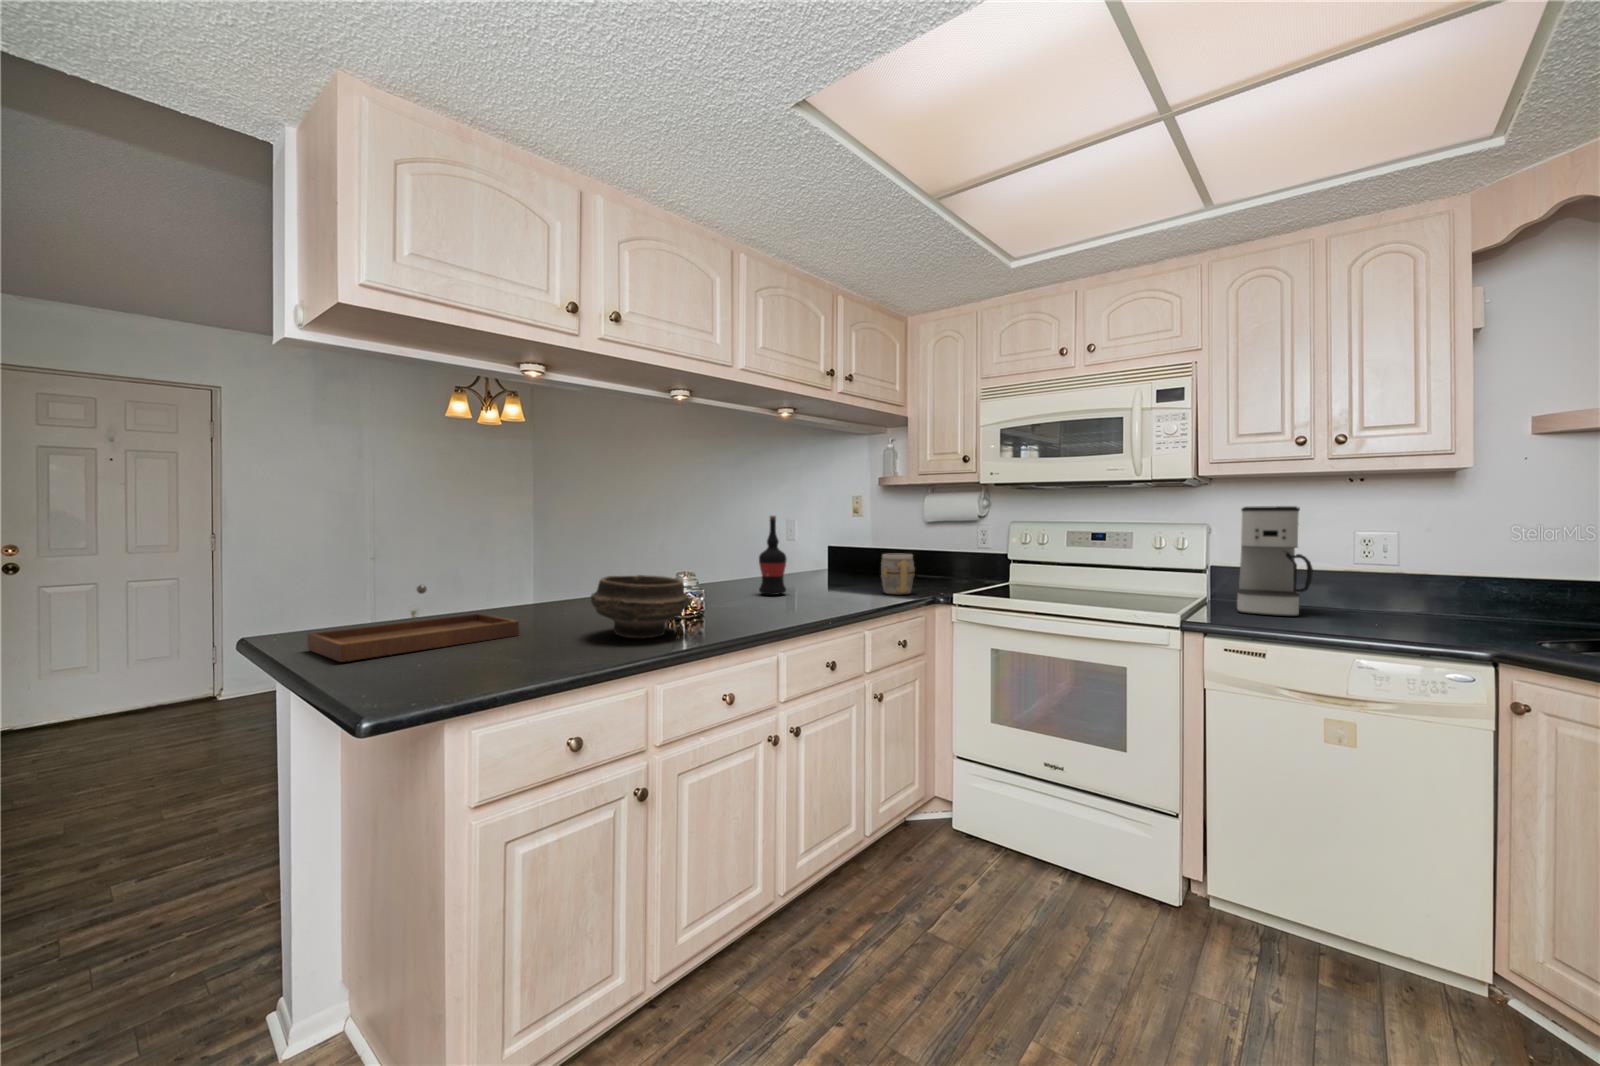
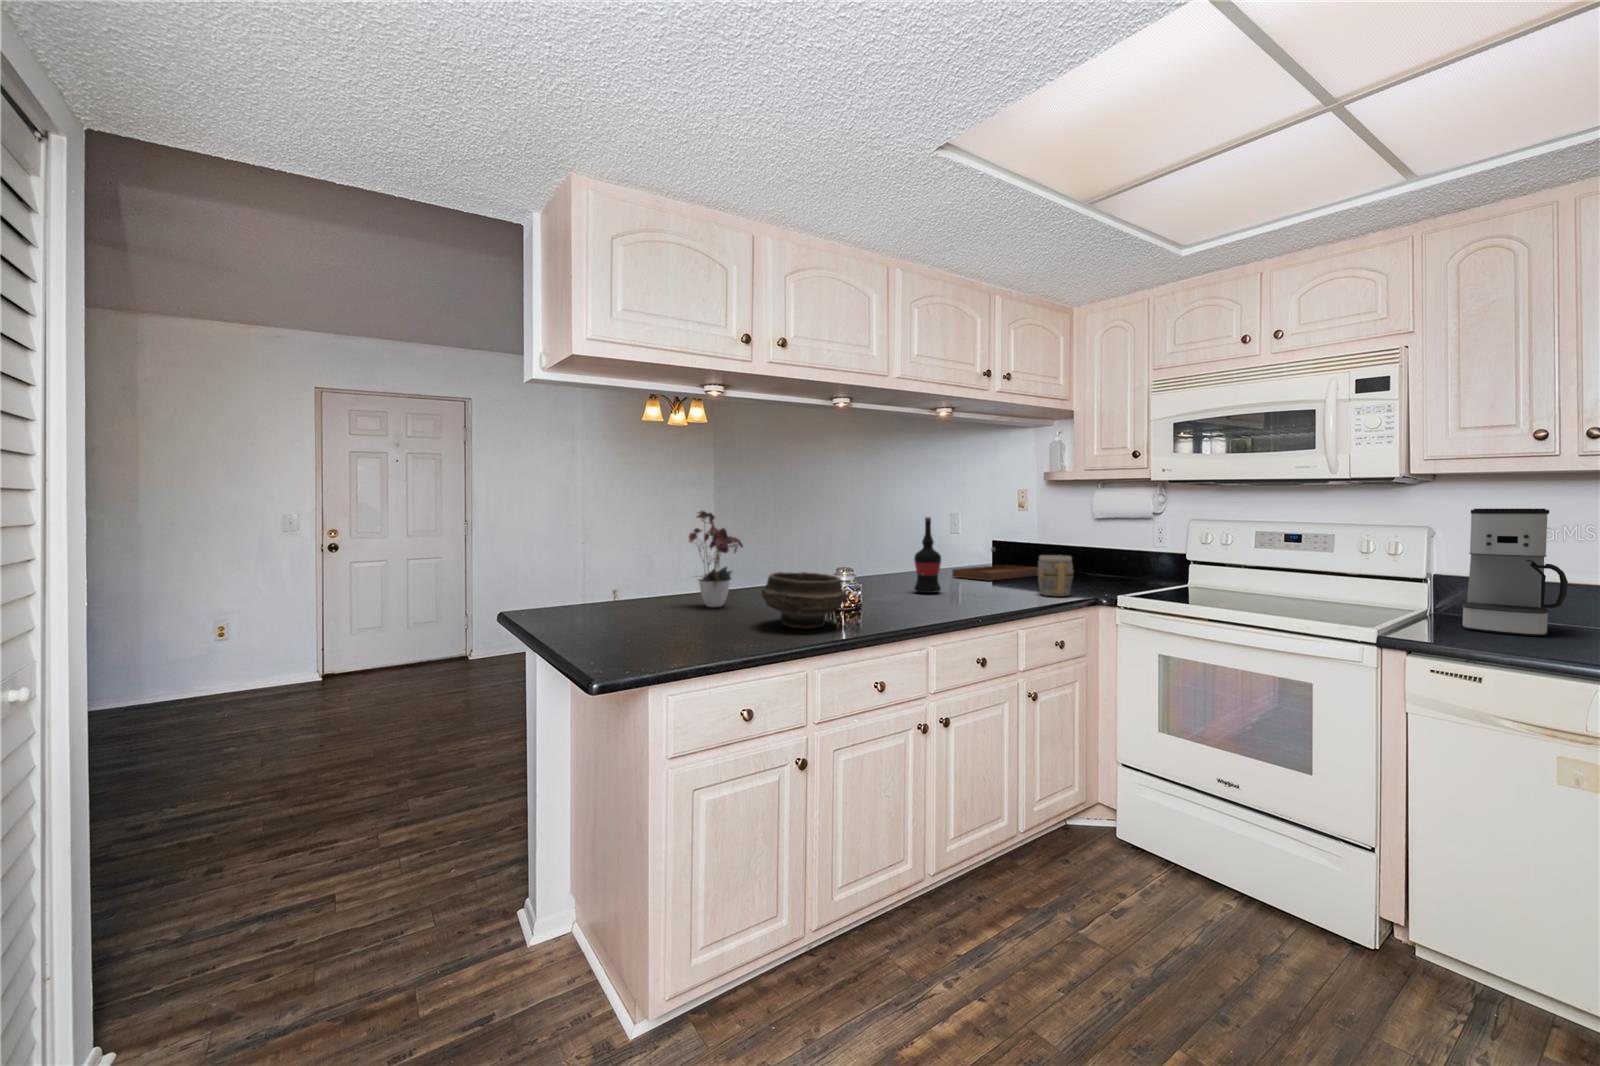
flower arrangement: none [497,501,575,618] -> present [689,510,743,607]
tray: present [307,585,519,662] -> present [952,548,1038,581]

